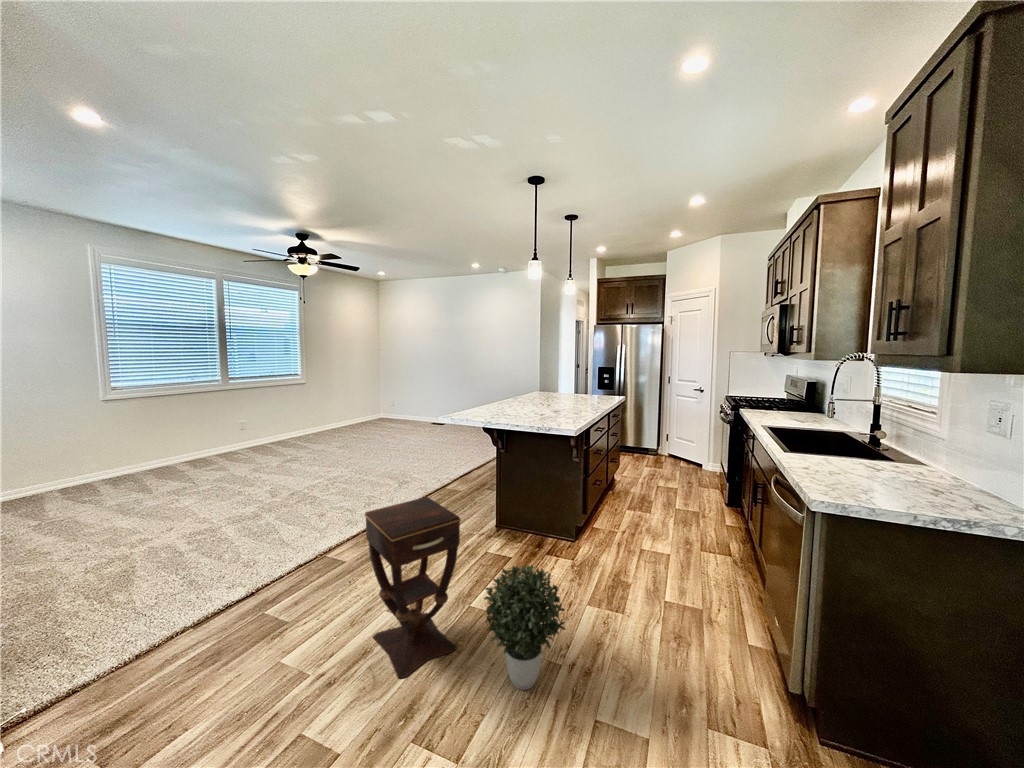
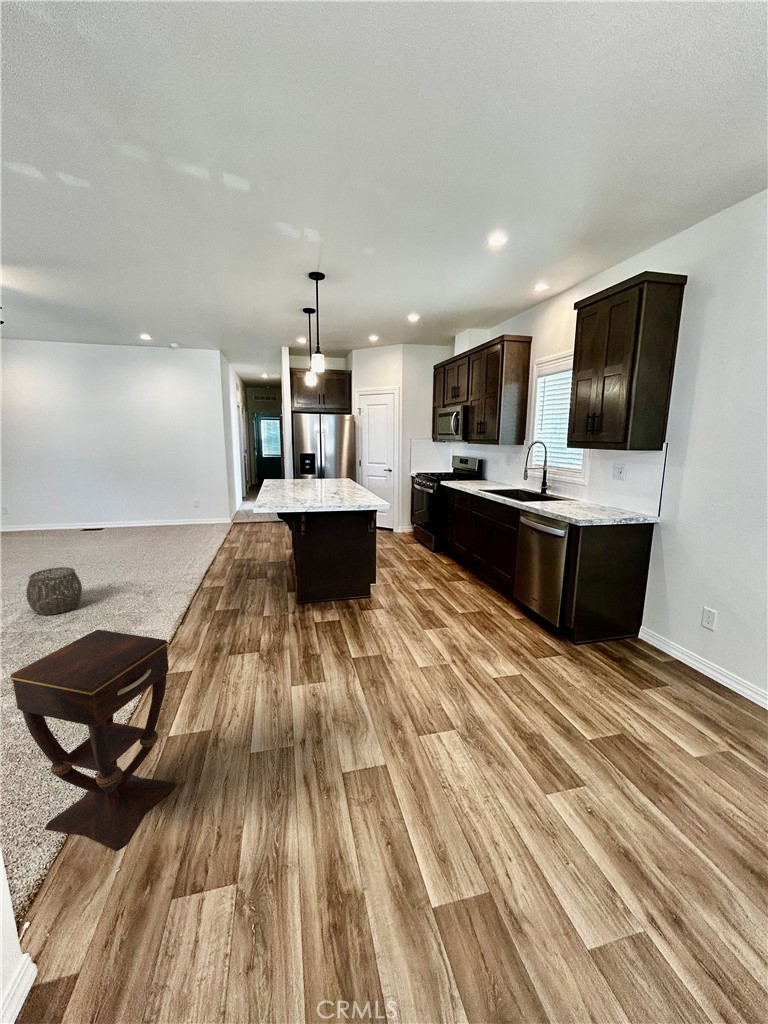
woven basket: none [436,451,469,486] -> present [26,567,82,615]
potted plant: present [484,565,565,690] -> none [215,664,305,786]

